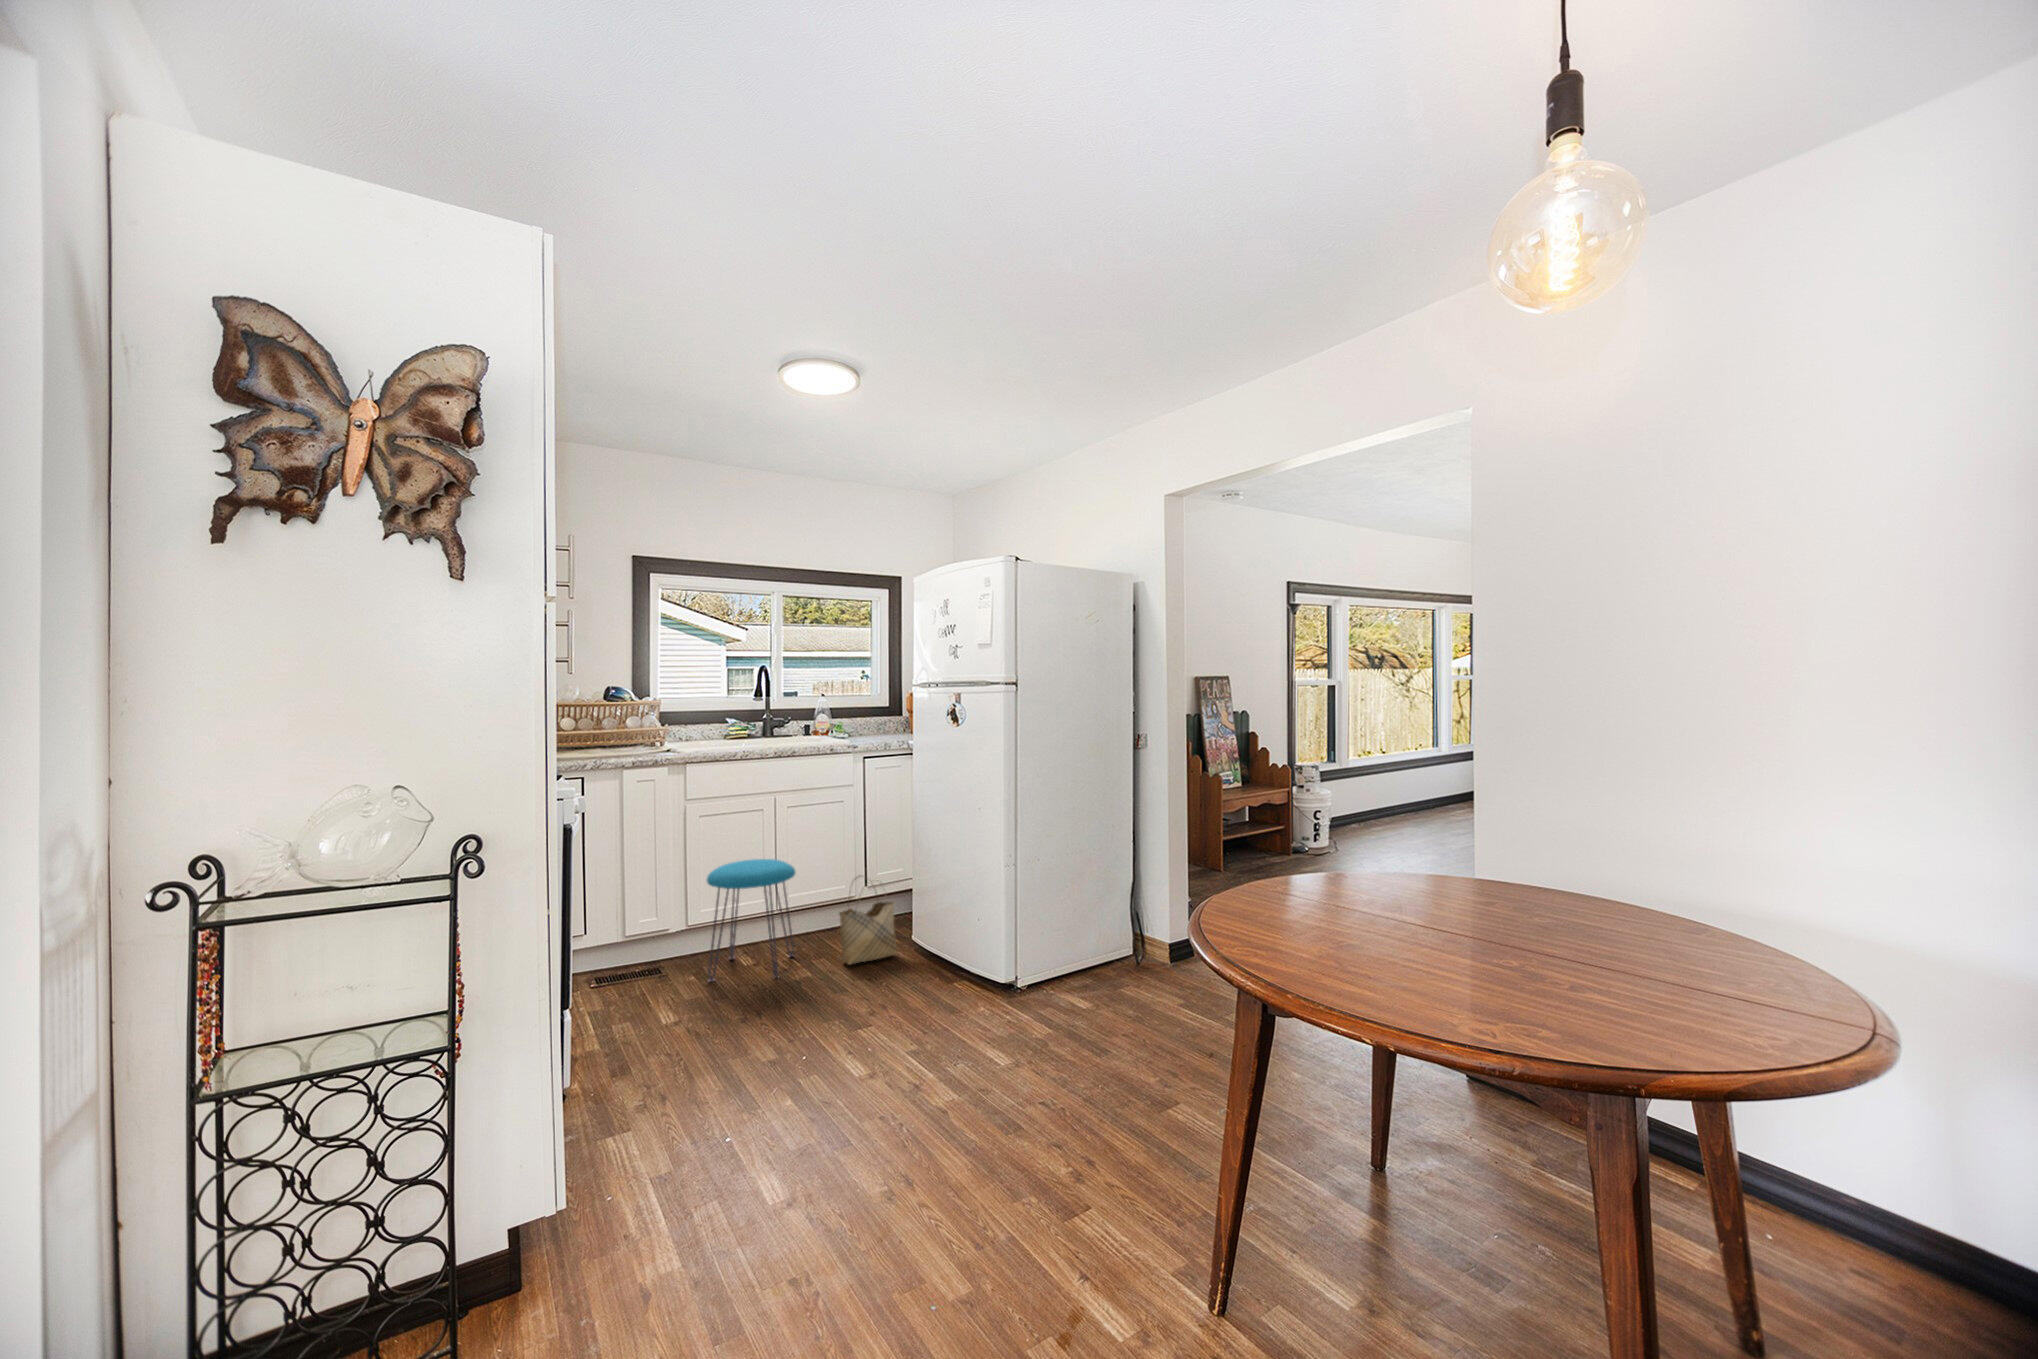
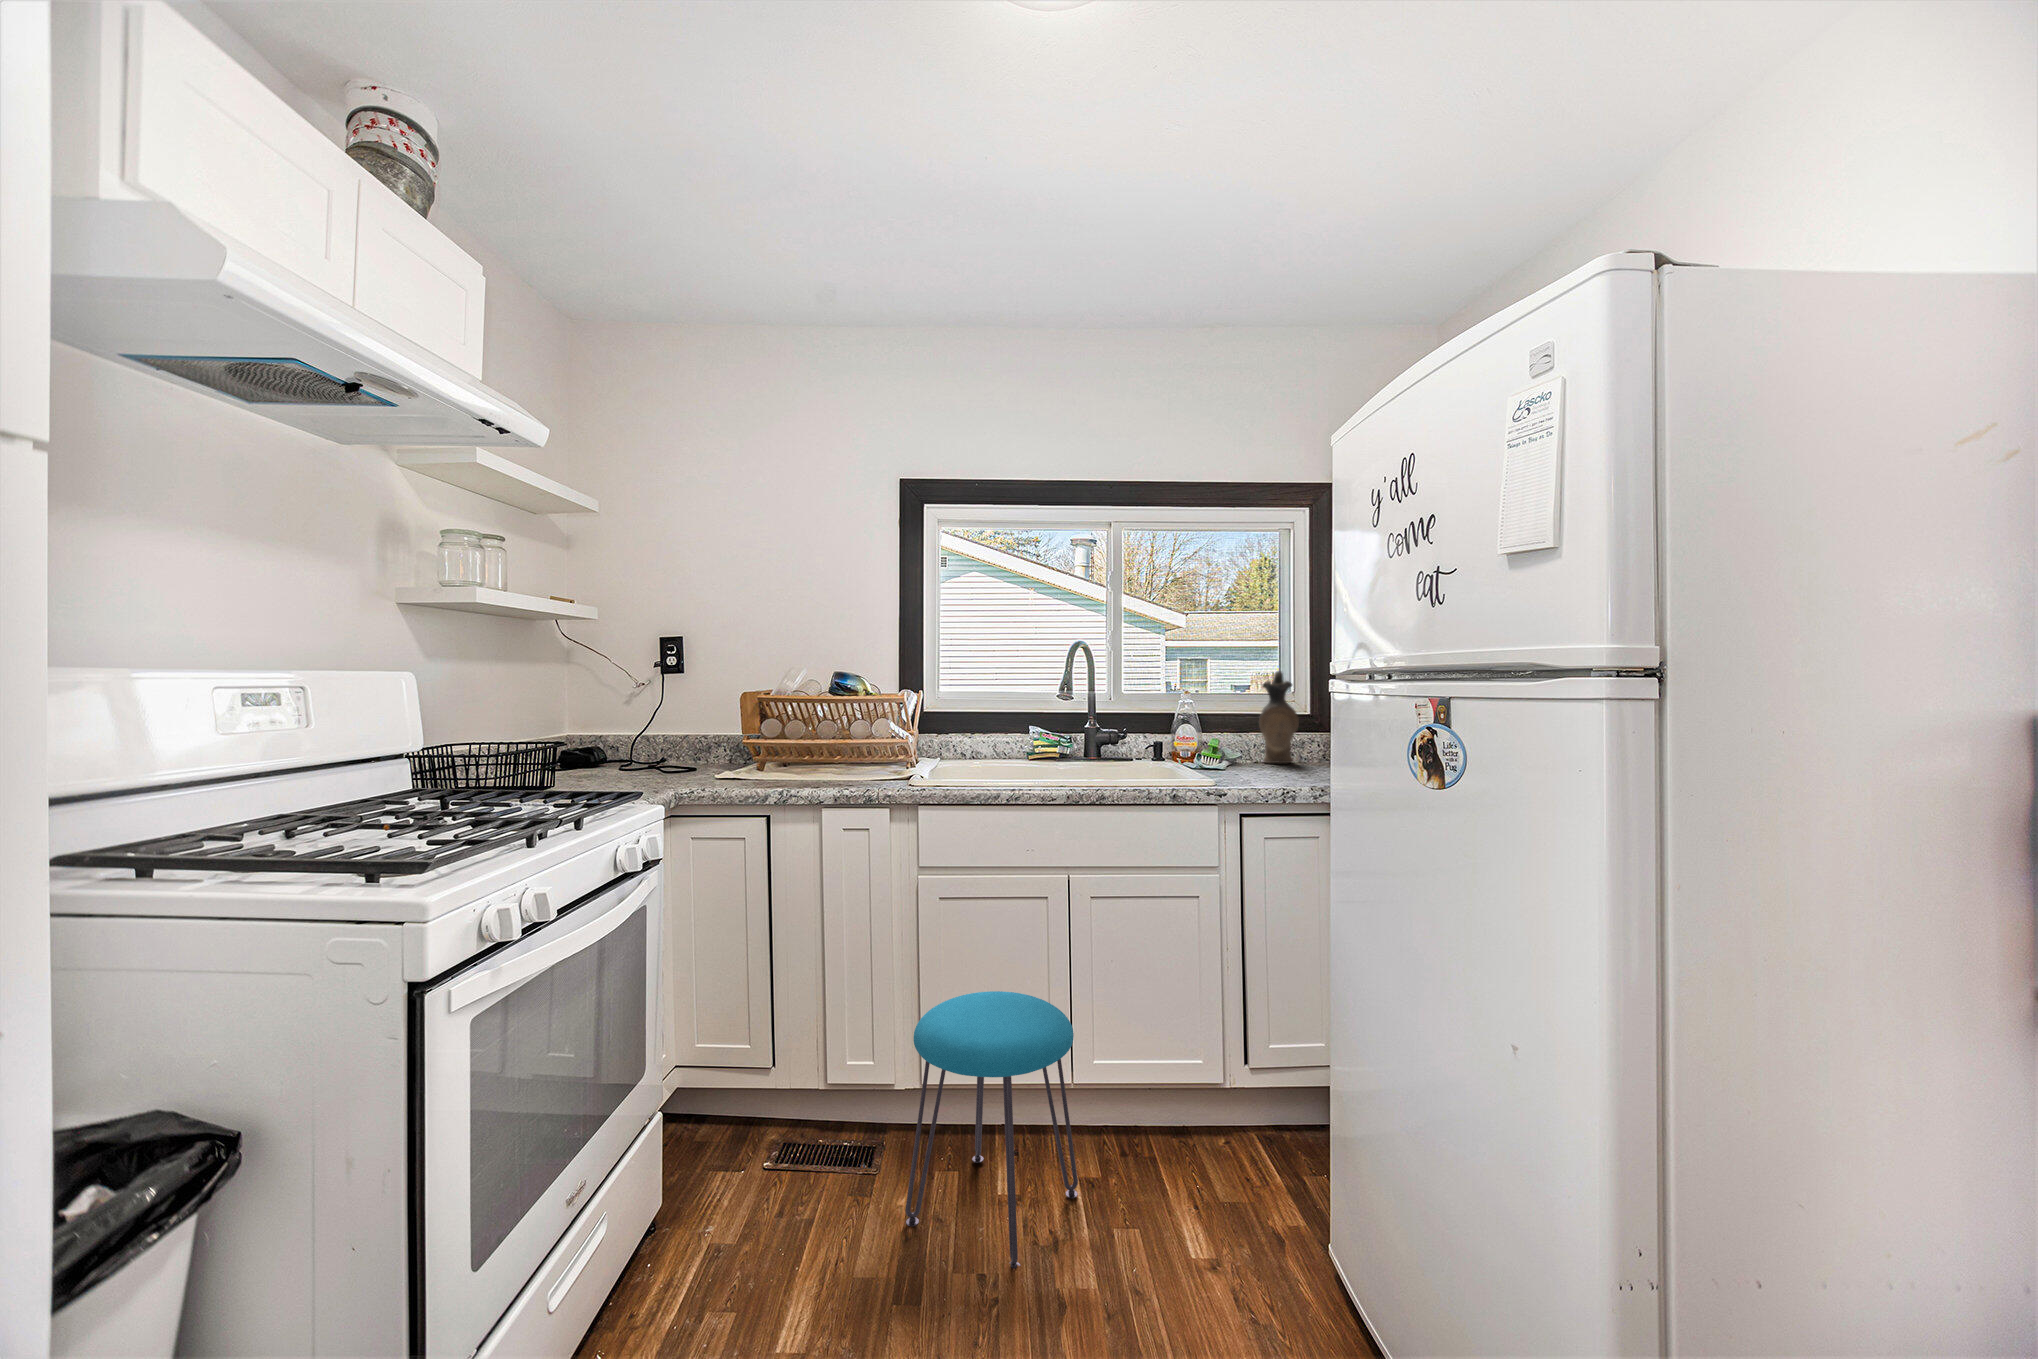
ceramic pitcher: none [864,682,885,734] -> present [1259,671,1299,763]
woven basket: present [839,875,897,965] -> none [1146,1079,1276,1289]

